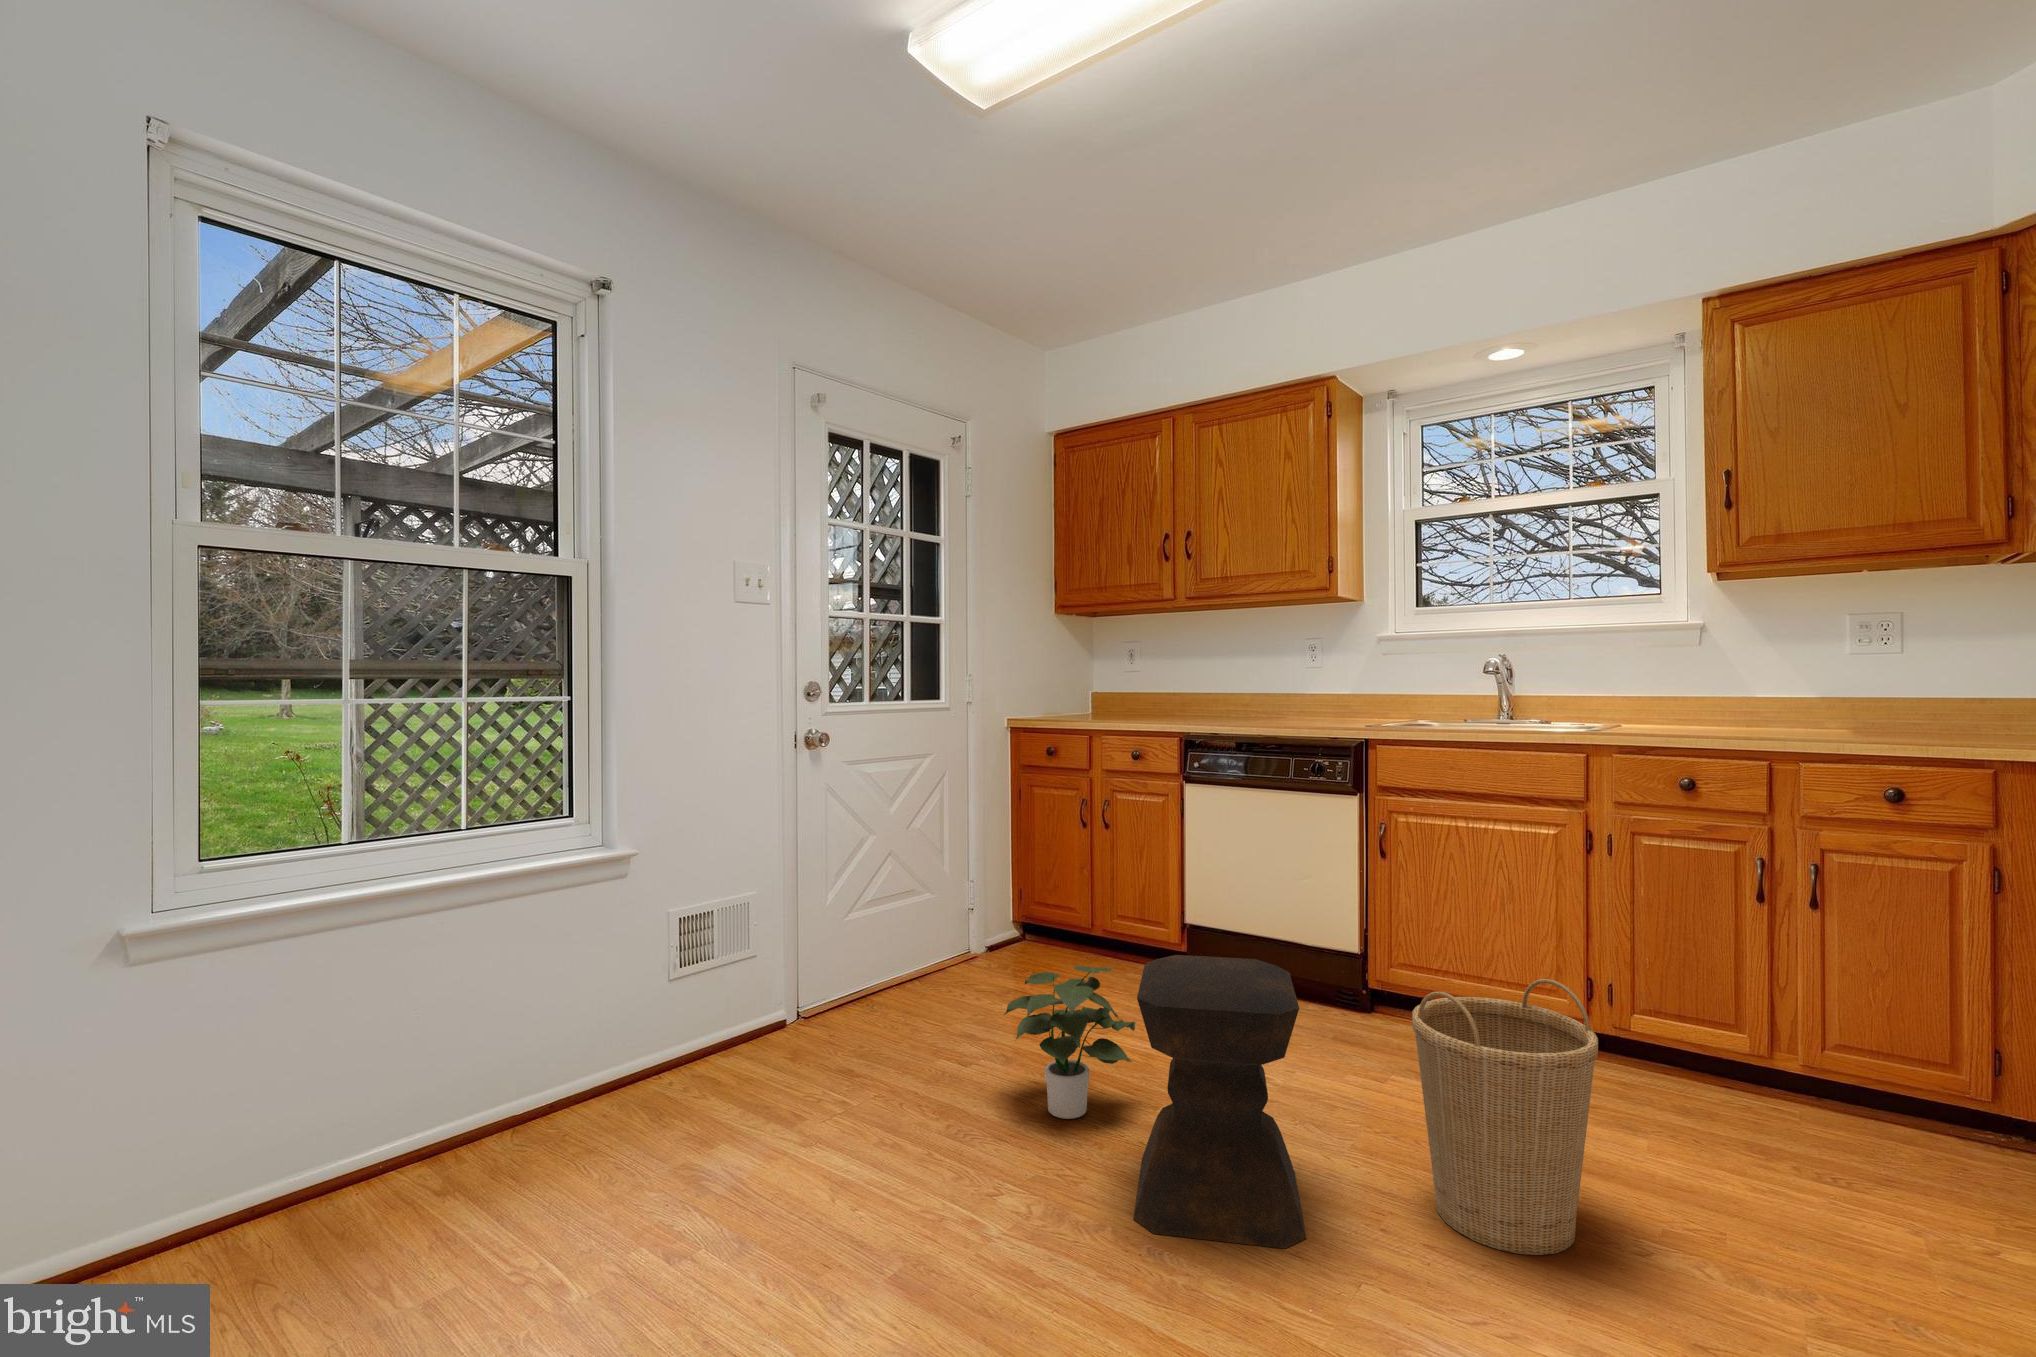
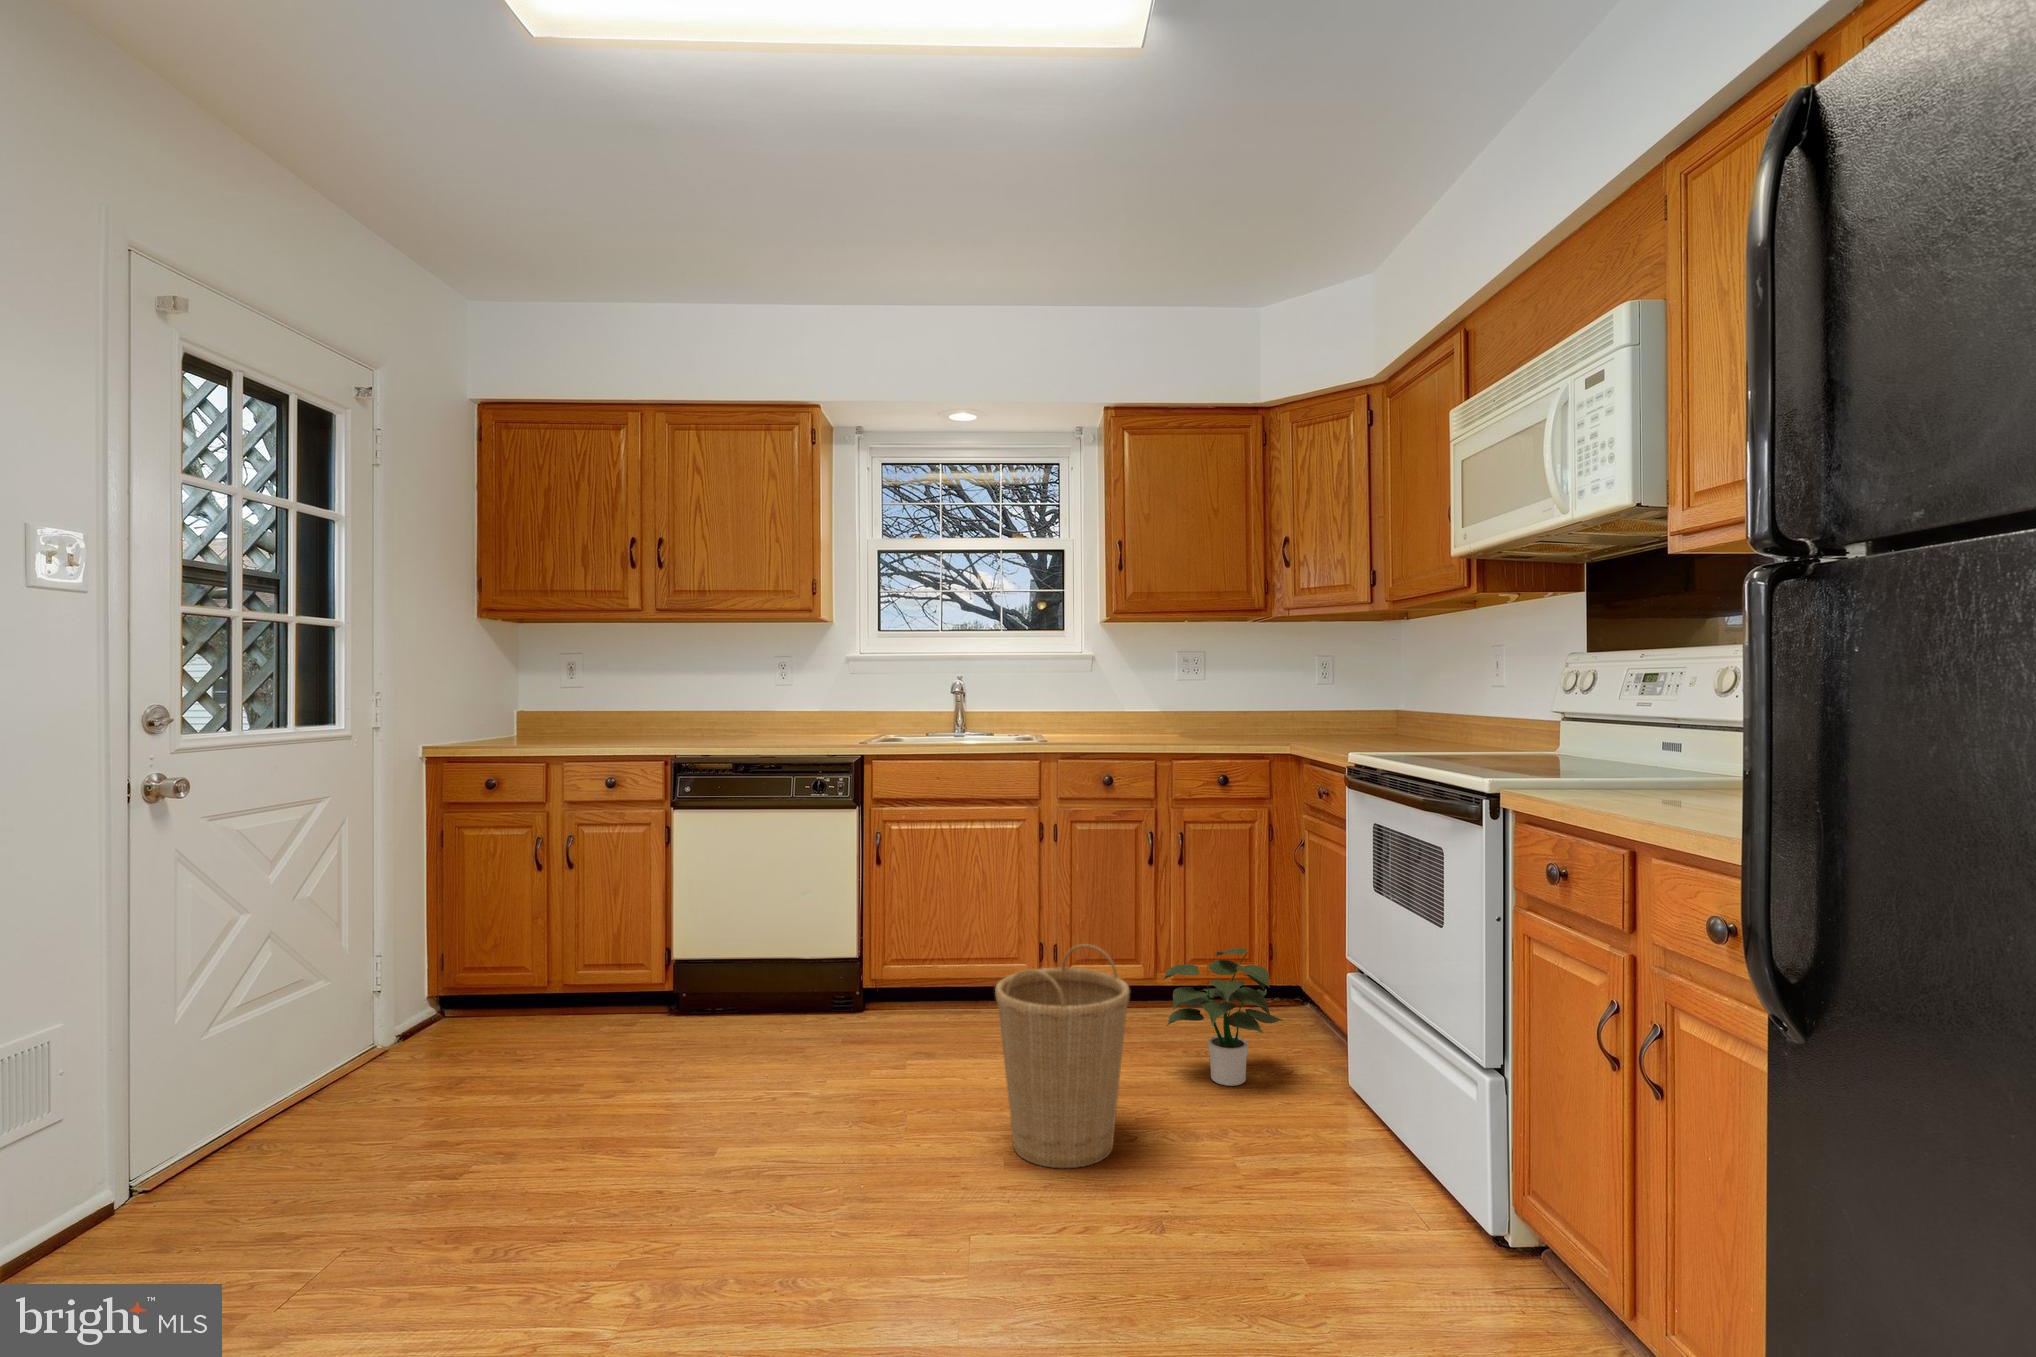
stool: present [1133,955,1306,1249] -> none [757,974,943,1264]
potted plant: present [1004,966,1136,1119] -> present [1163,948,1283,1086]

